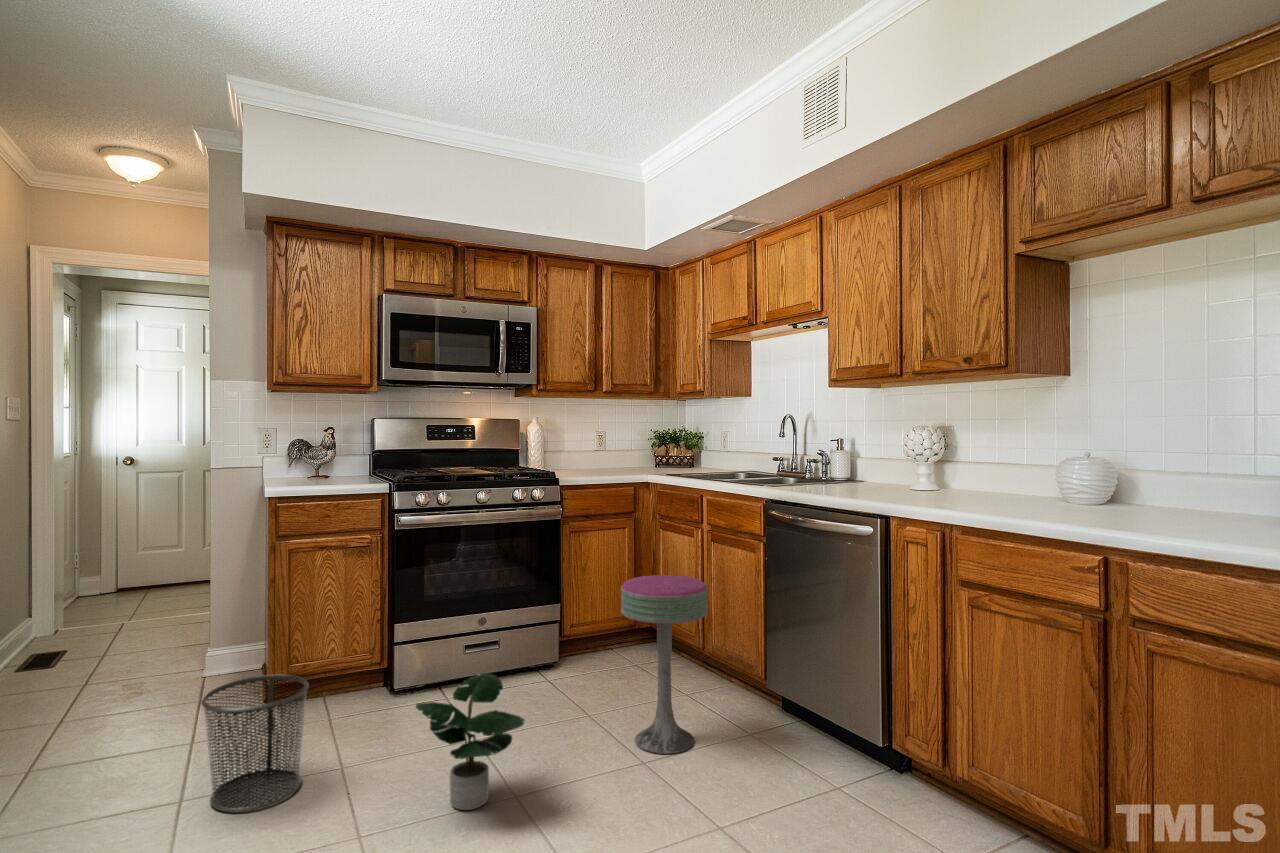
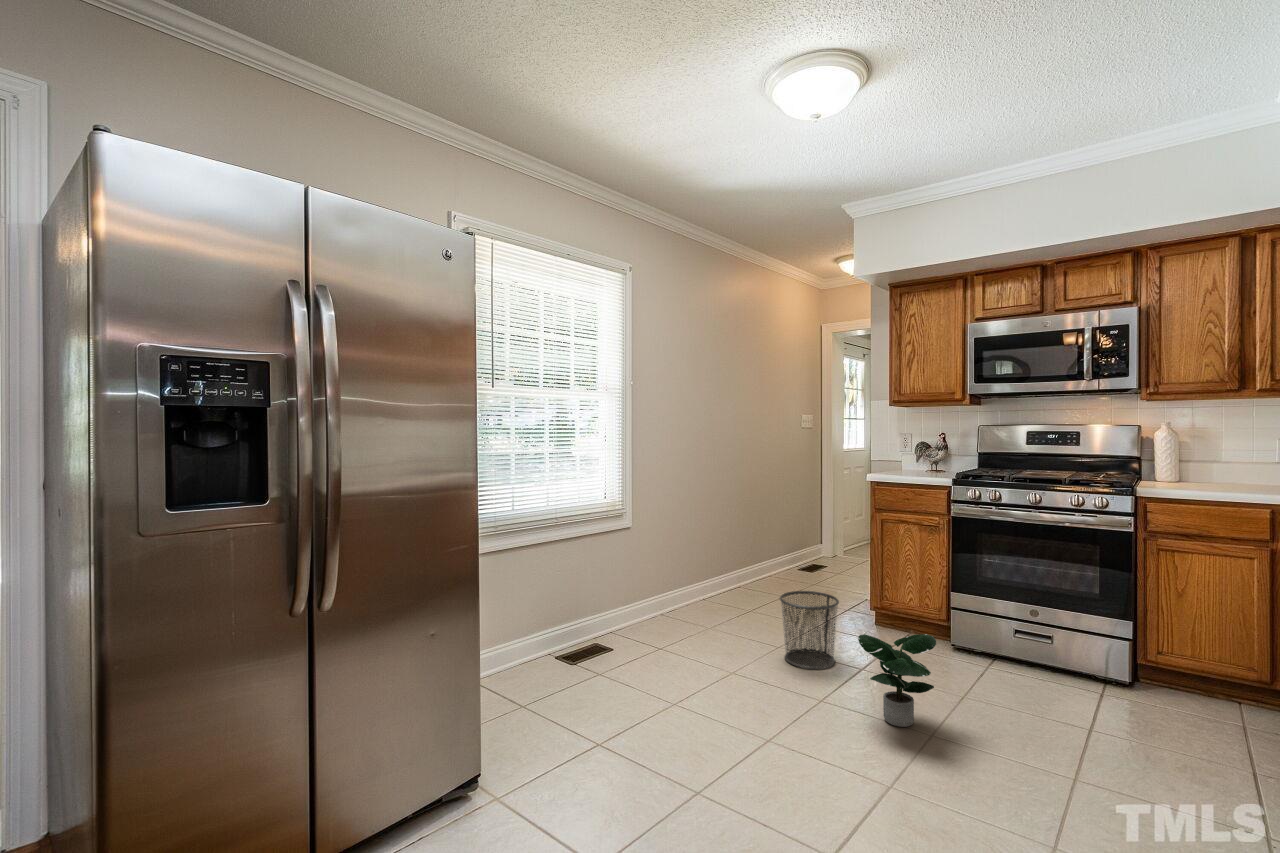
bar stool: present [621,575,707,754] -> none [1071,600,1188,797]

